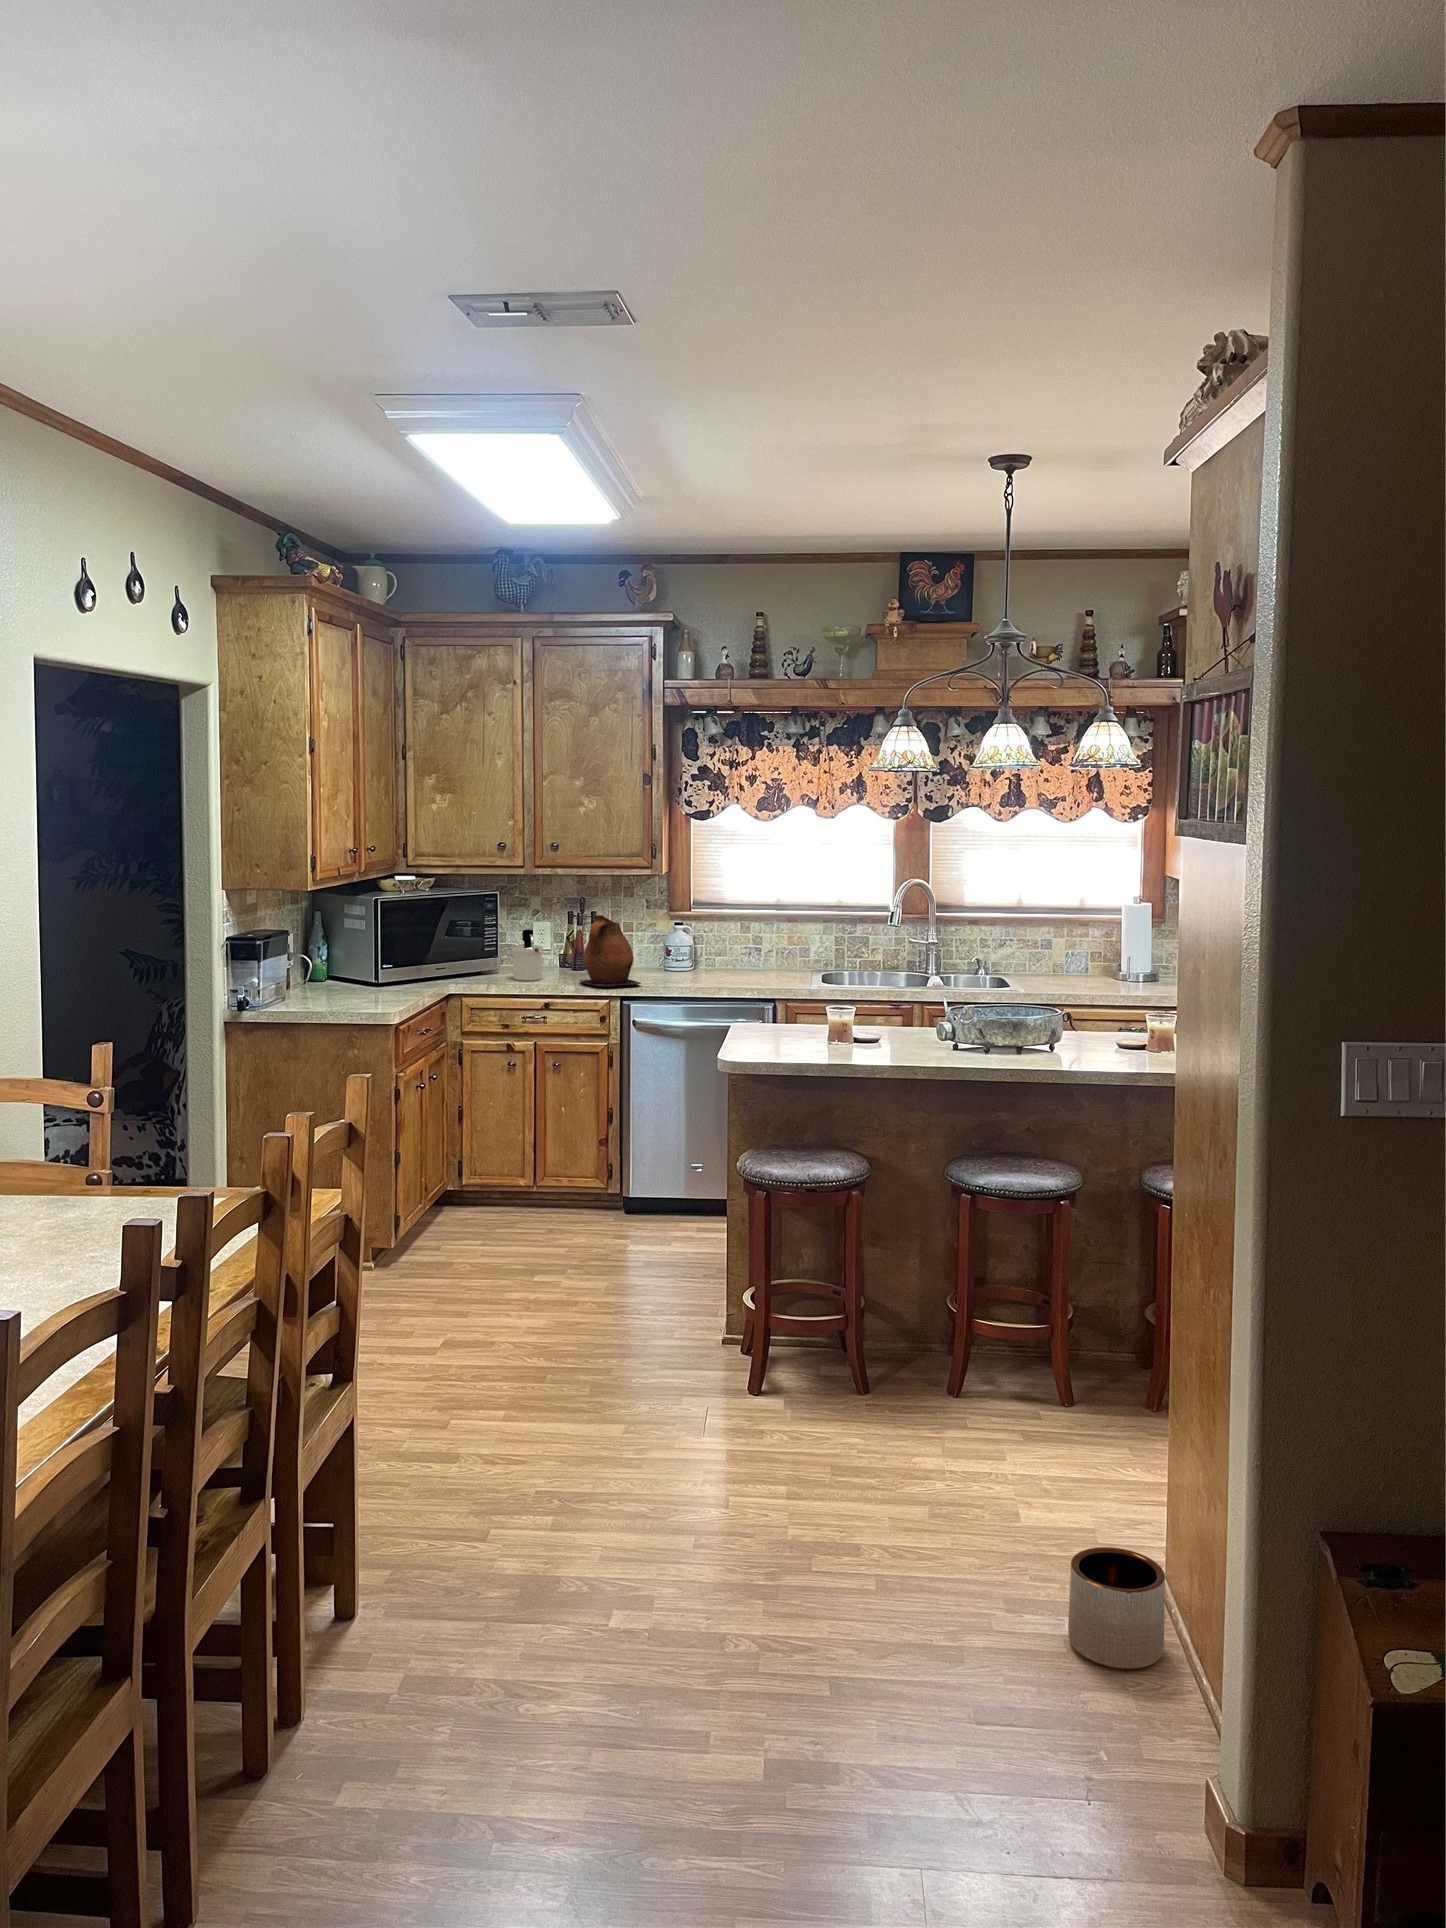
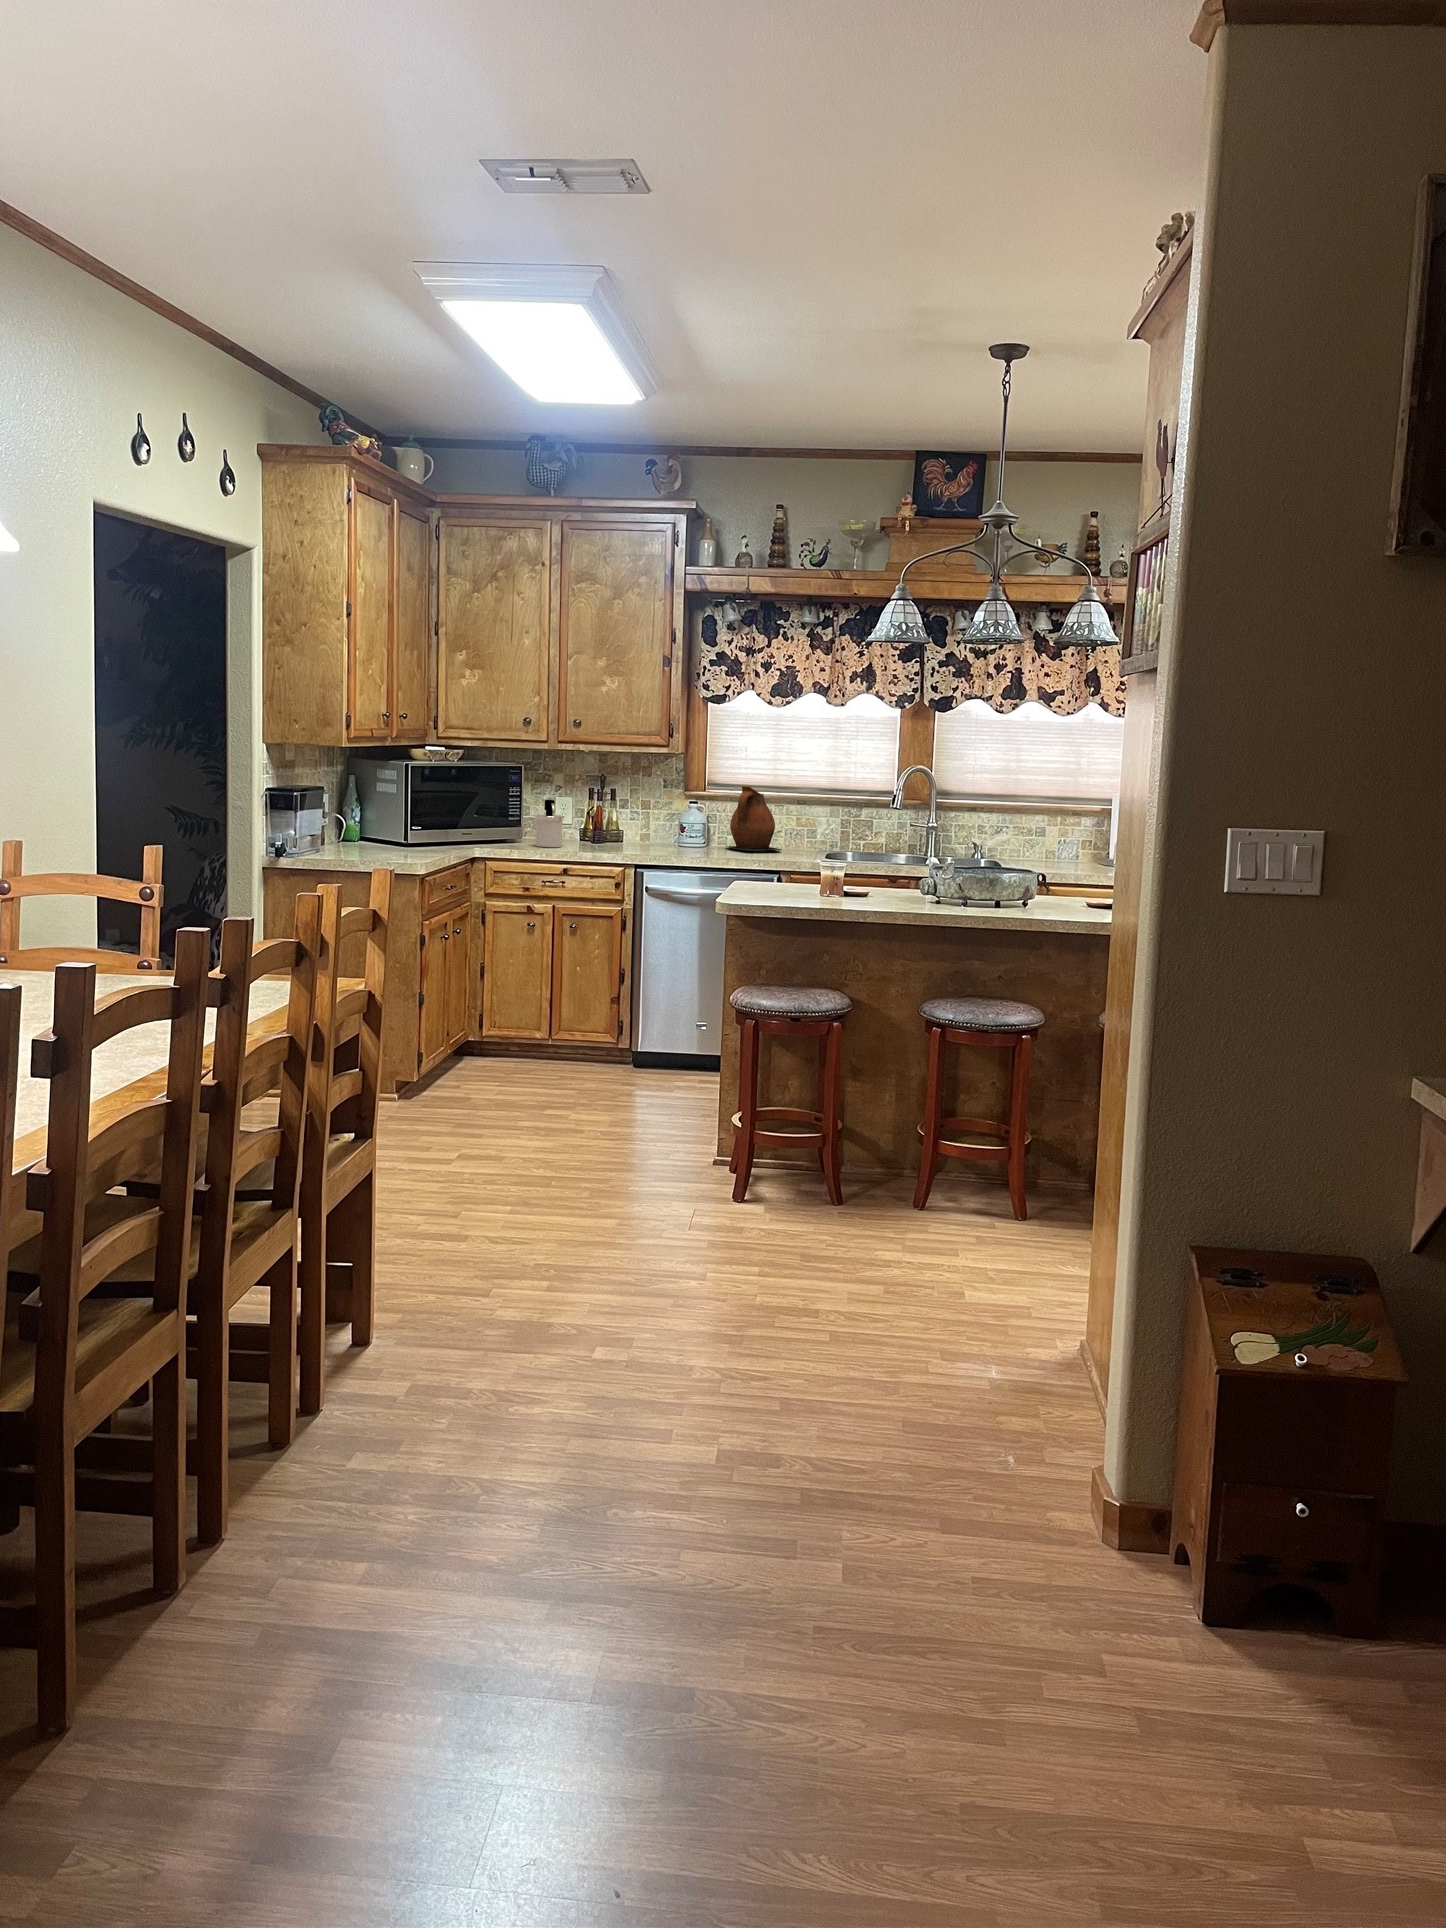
ceramic pitcher: present [580,915,641,986] -> present [727,786,782,851]
planter: present [1068,1547,1165,1669] -> none [995,1306,1081,1404]

